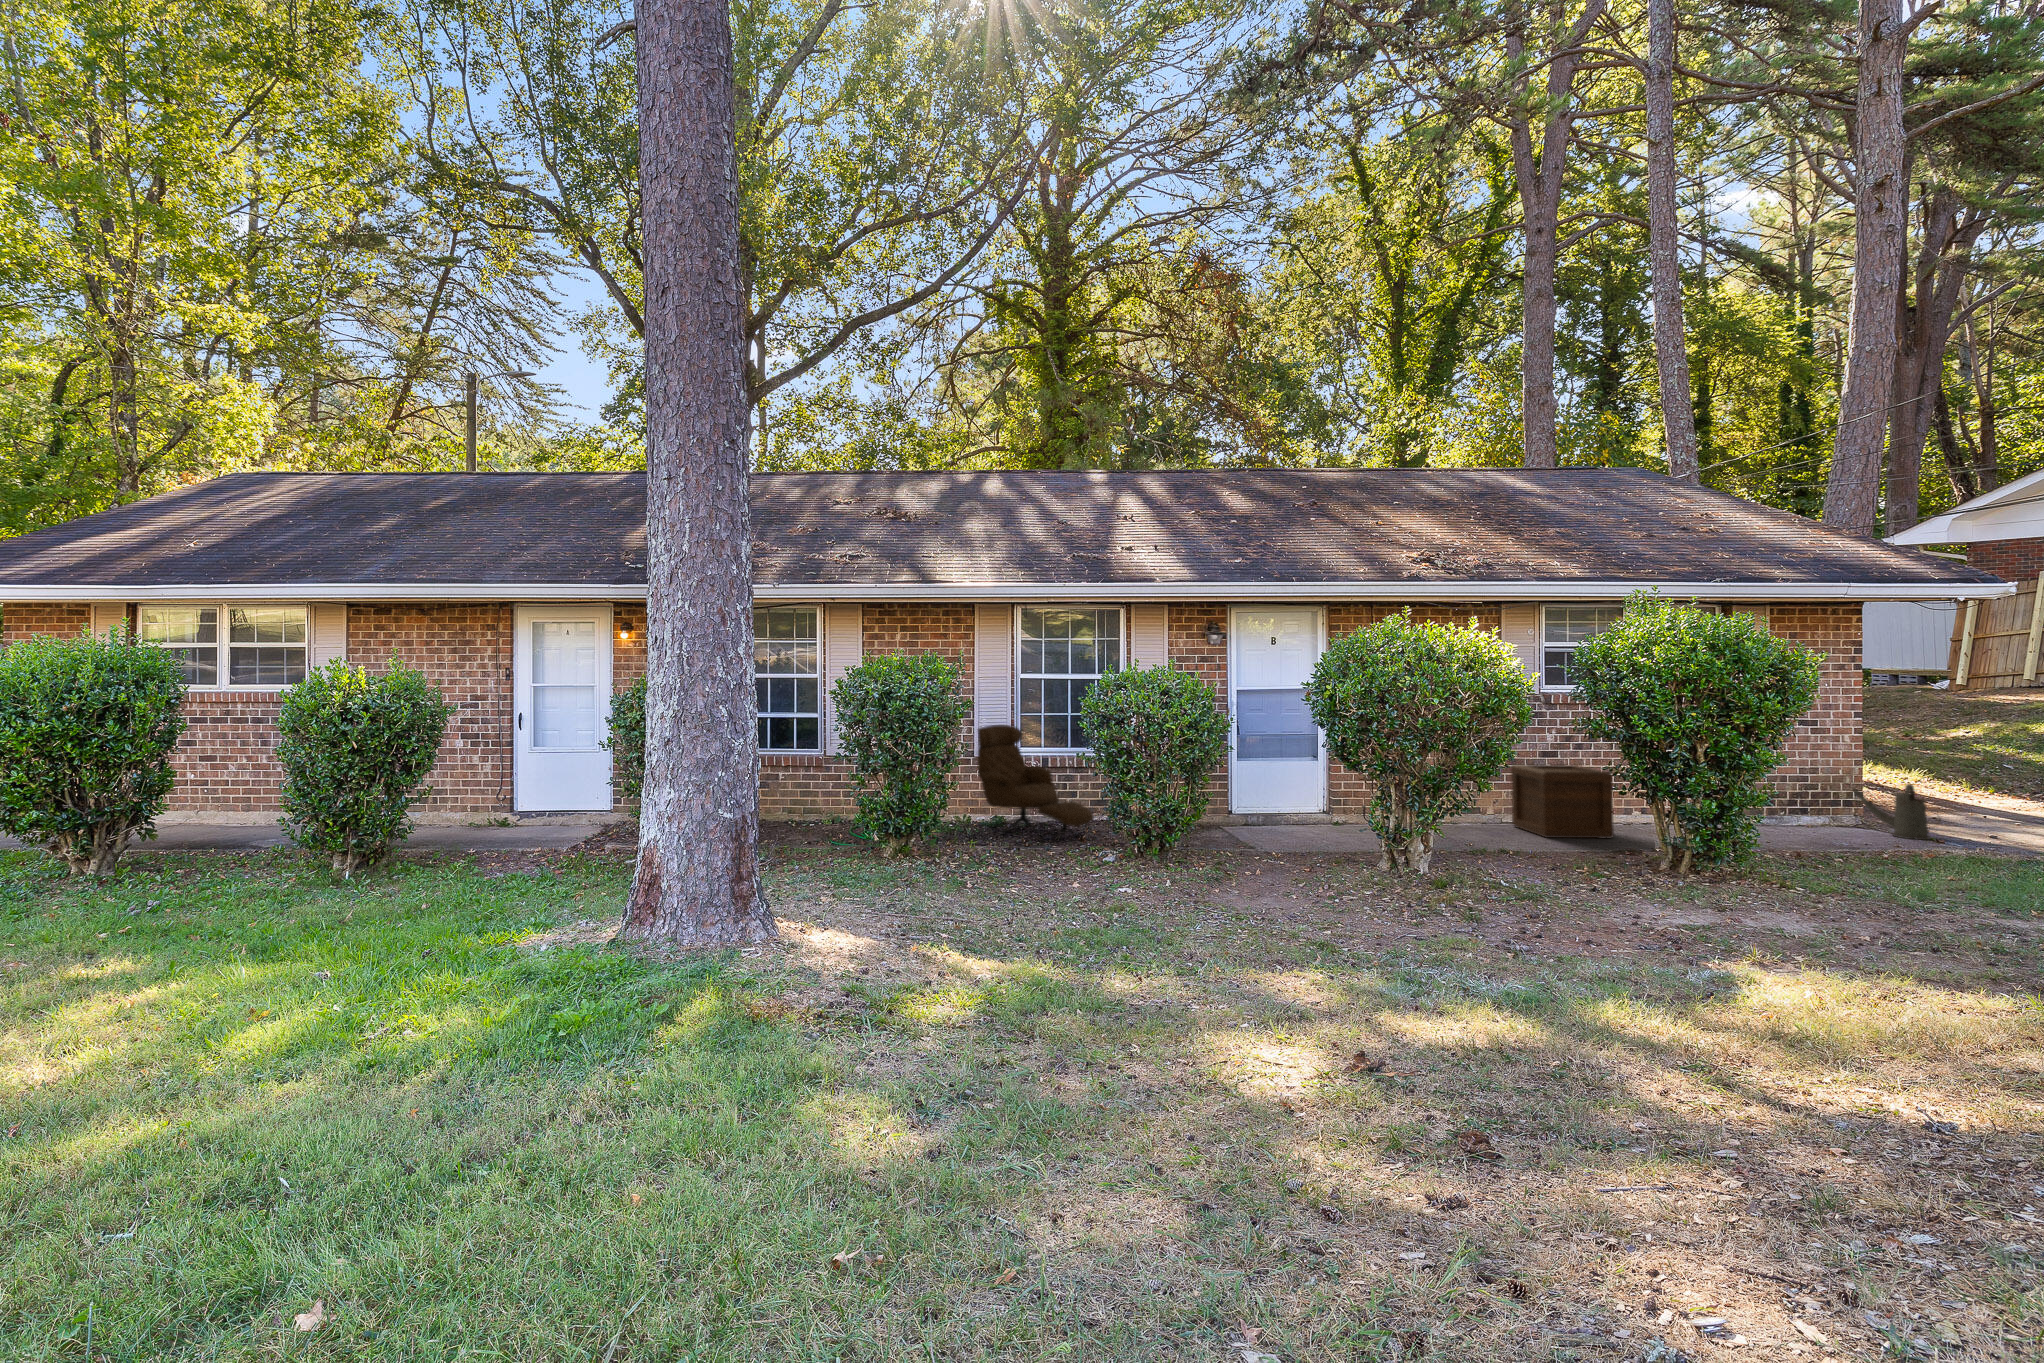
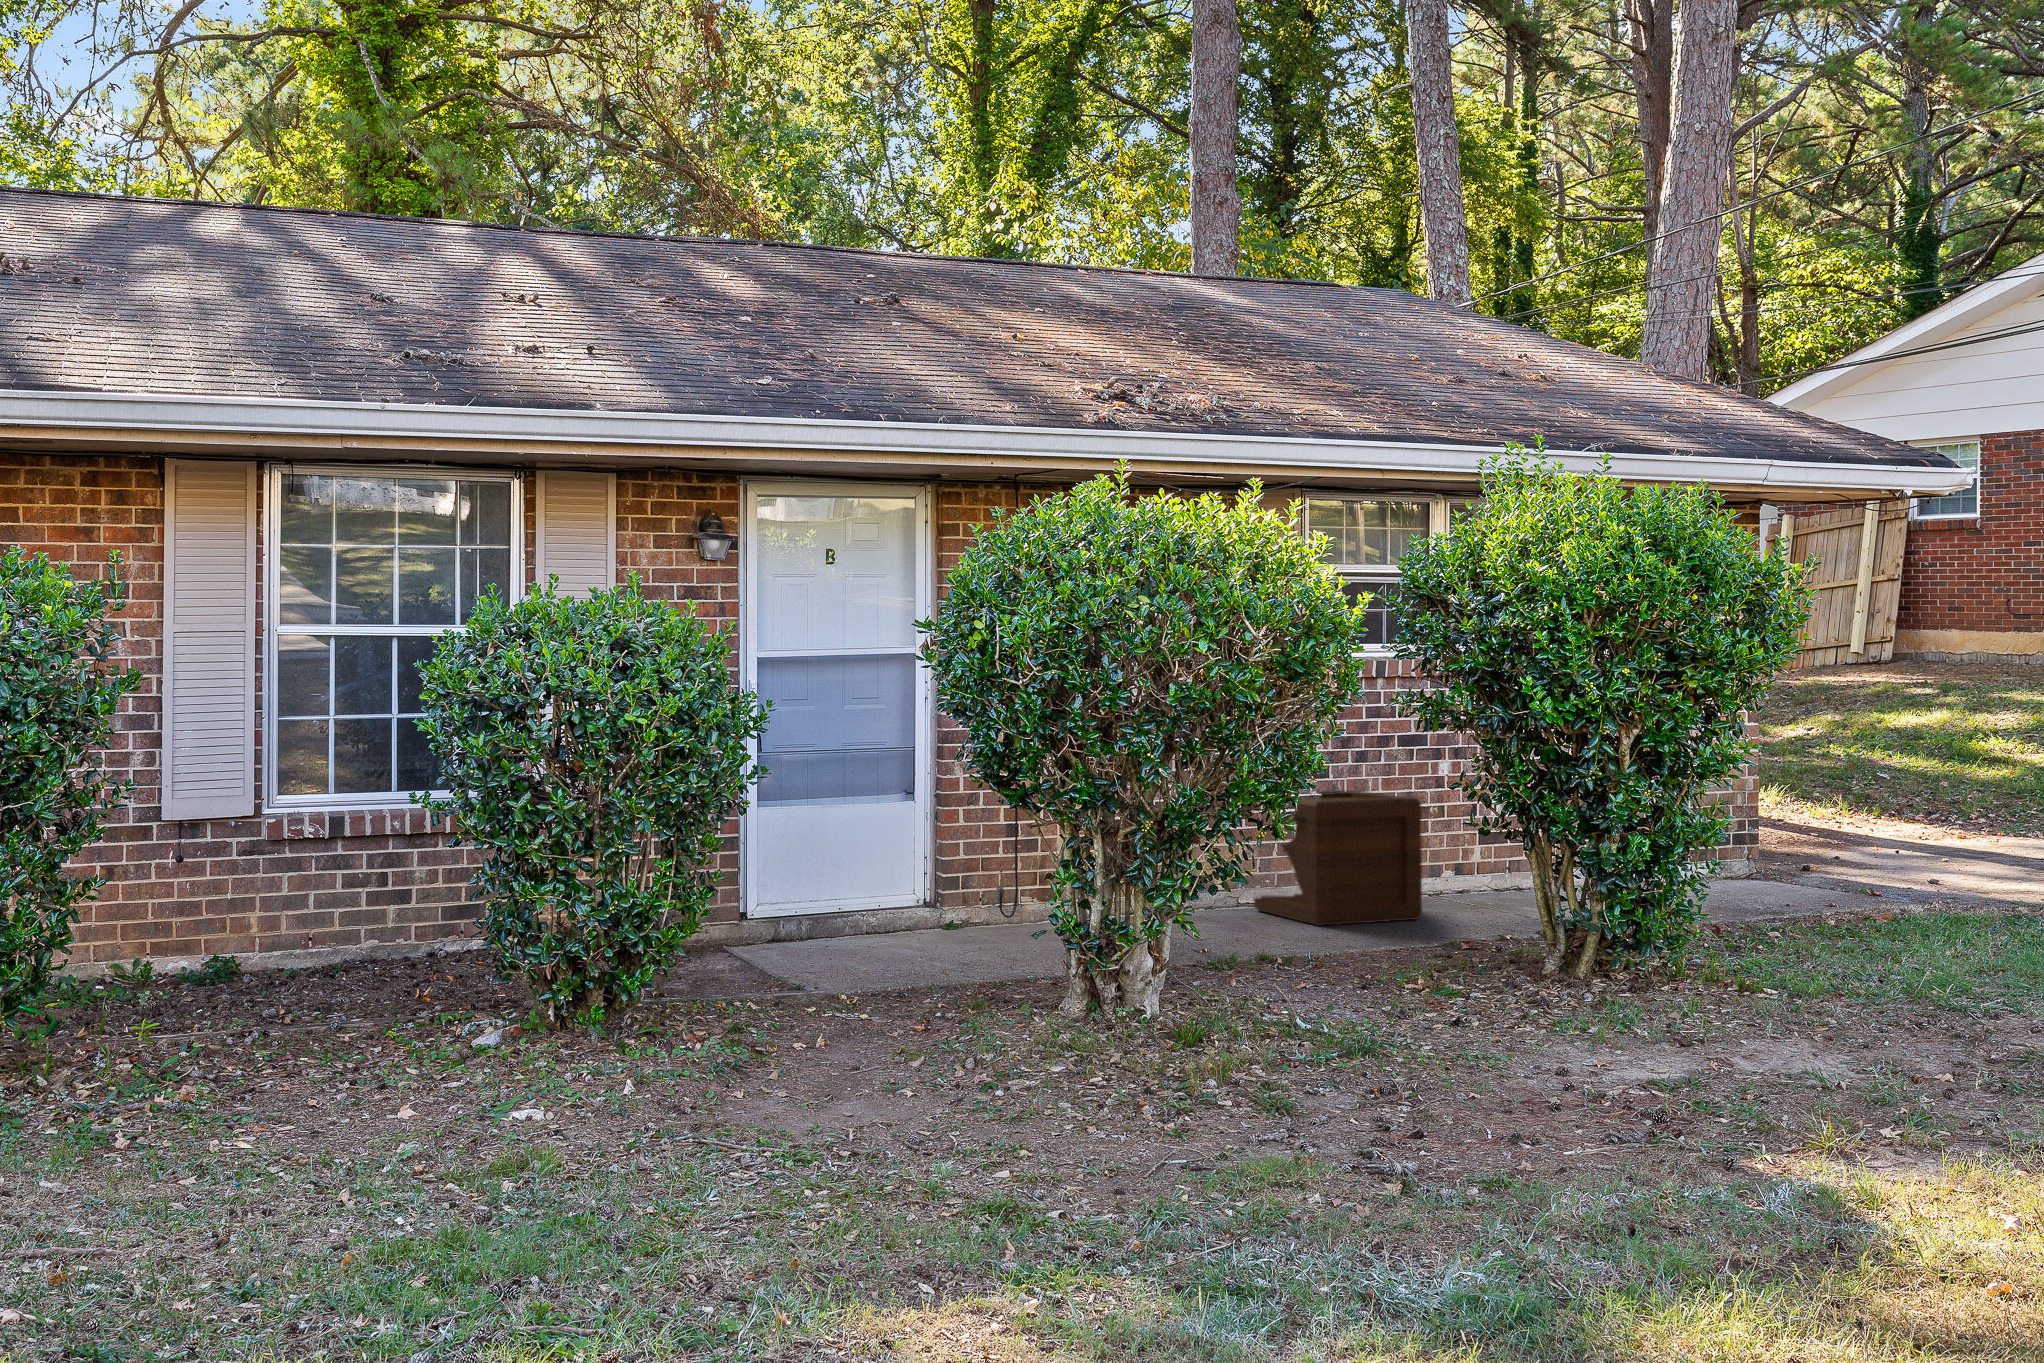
lounge chair: present [978,725,1094,840] -> none [170,742,458,1006]
watering can: present [1853,784,1932,840] -> none [1737,800,1854,890]

